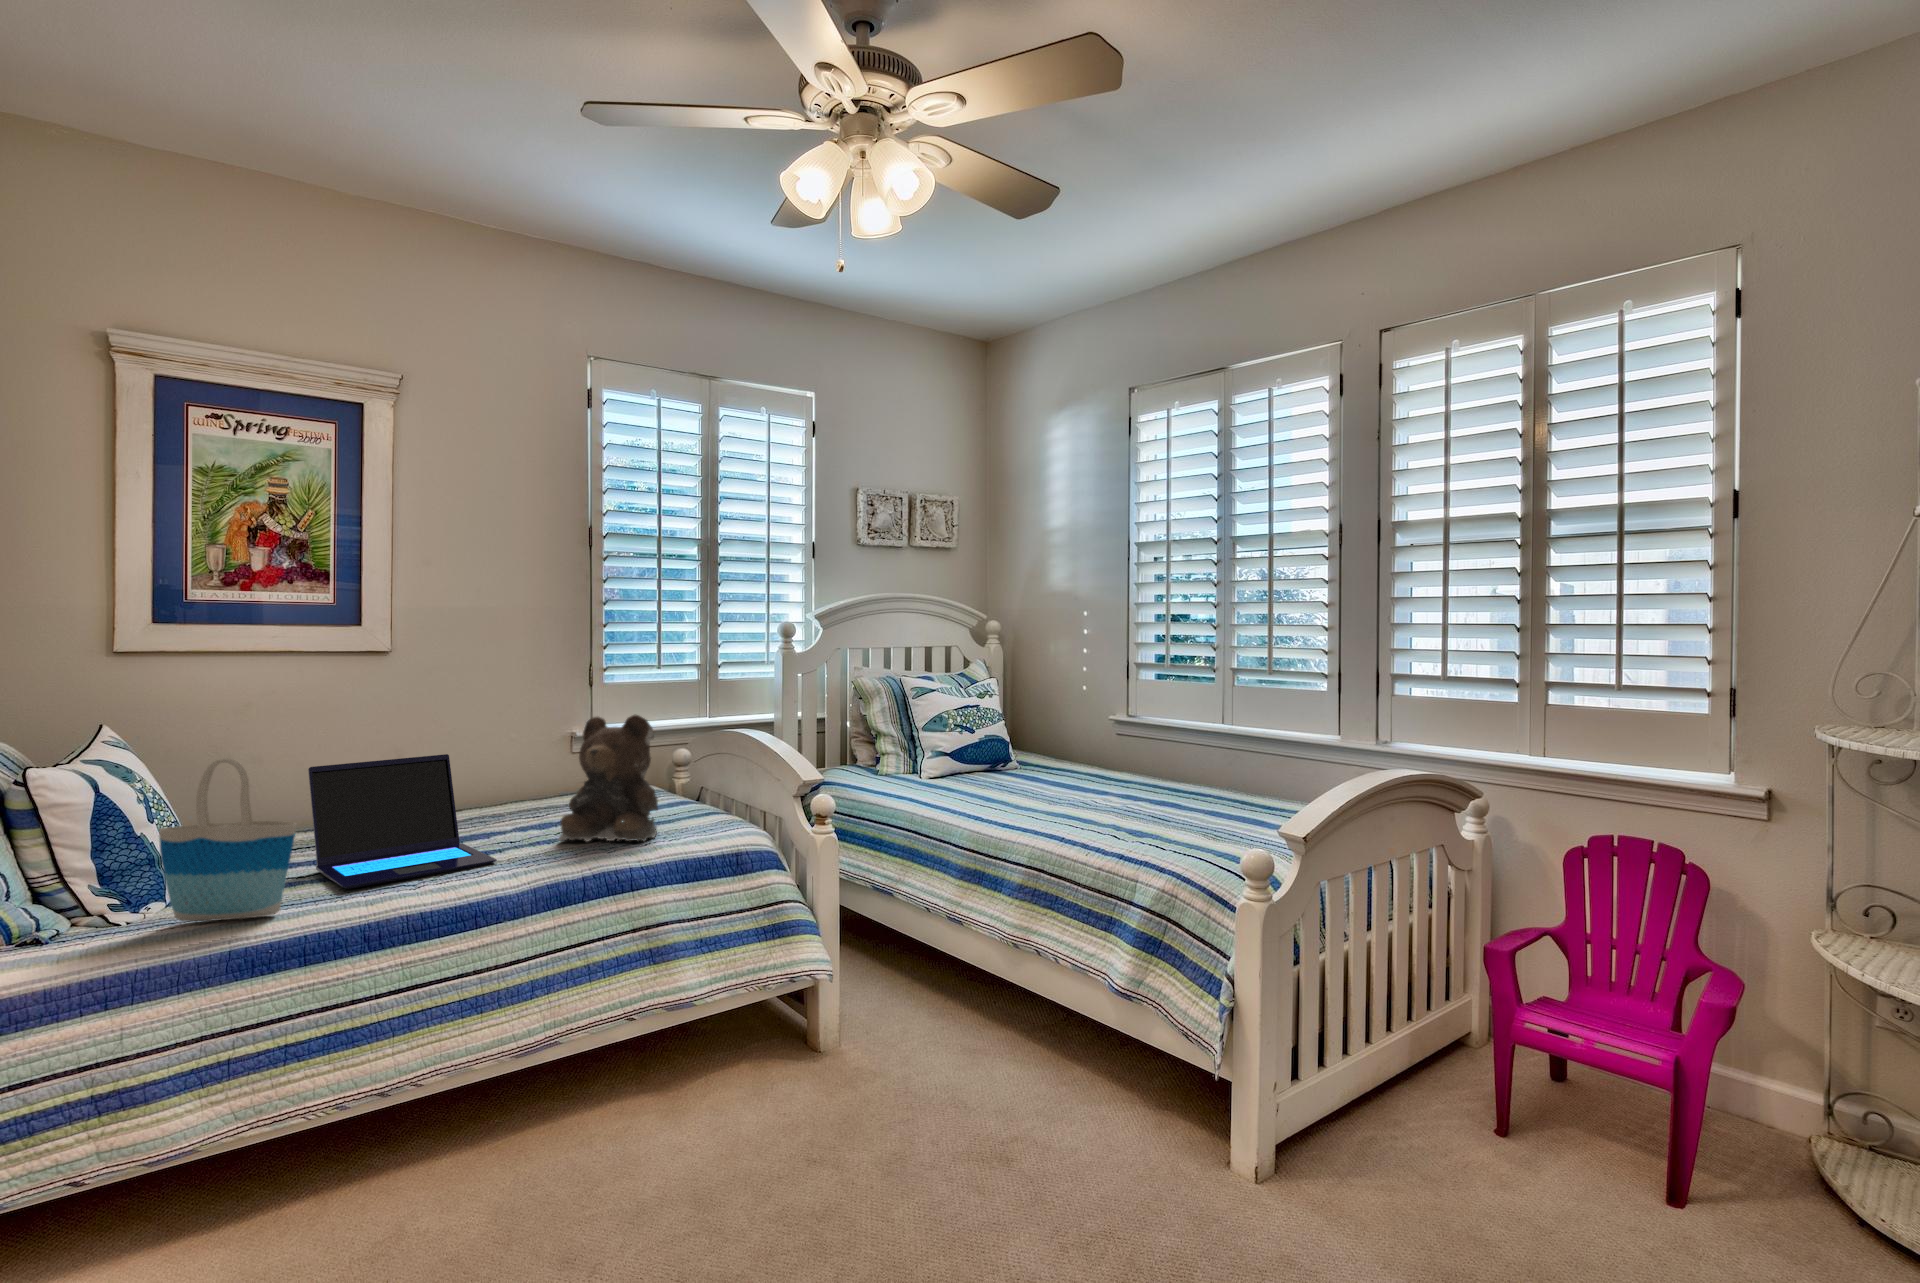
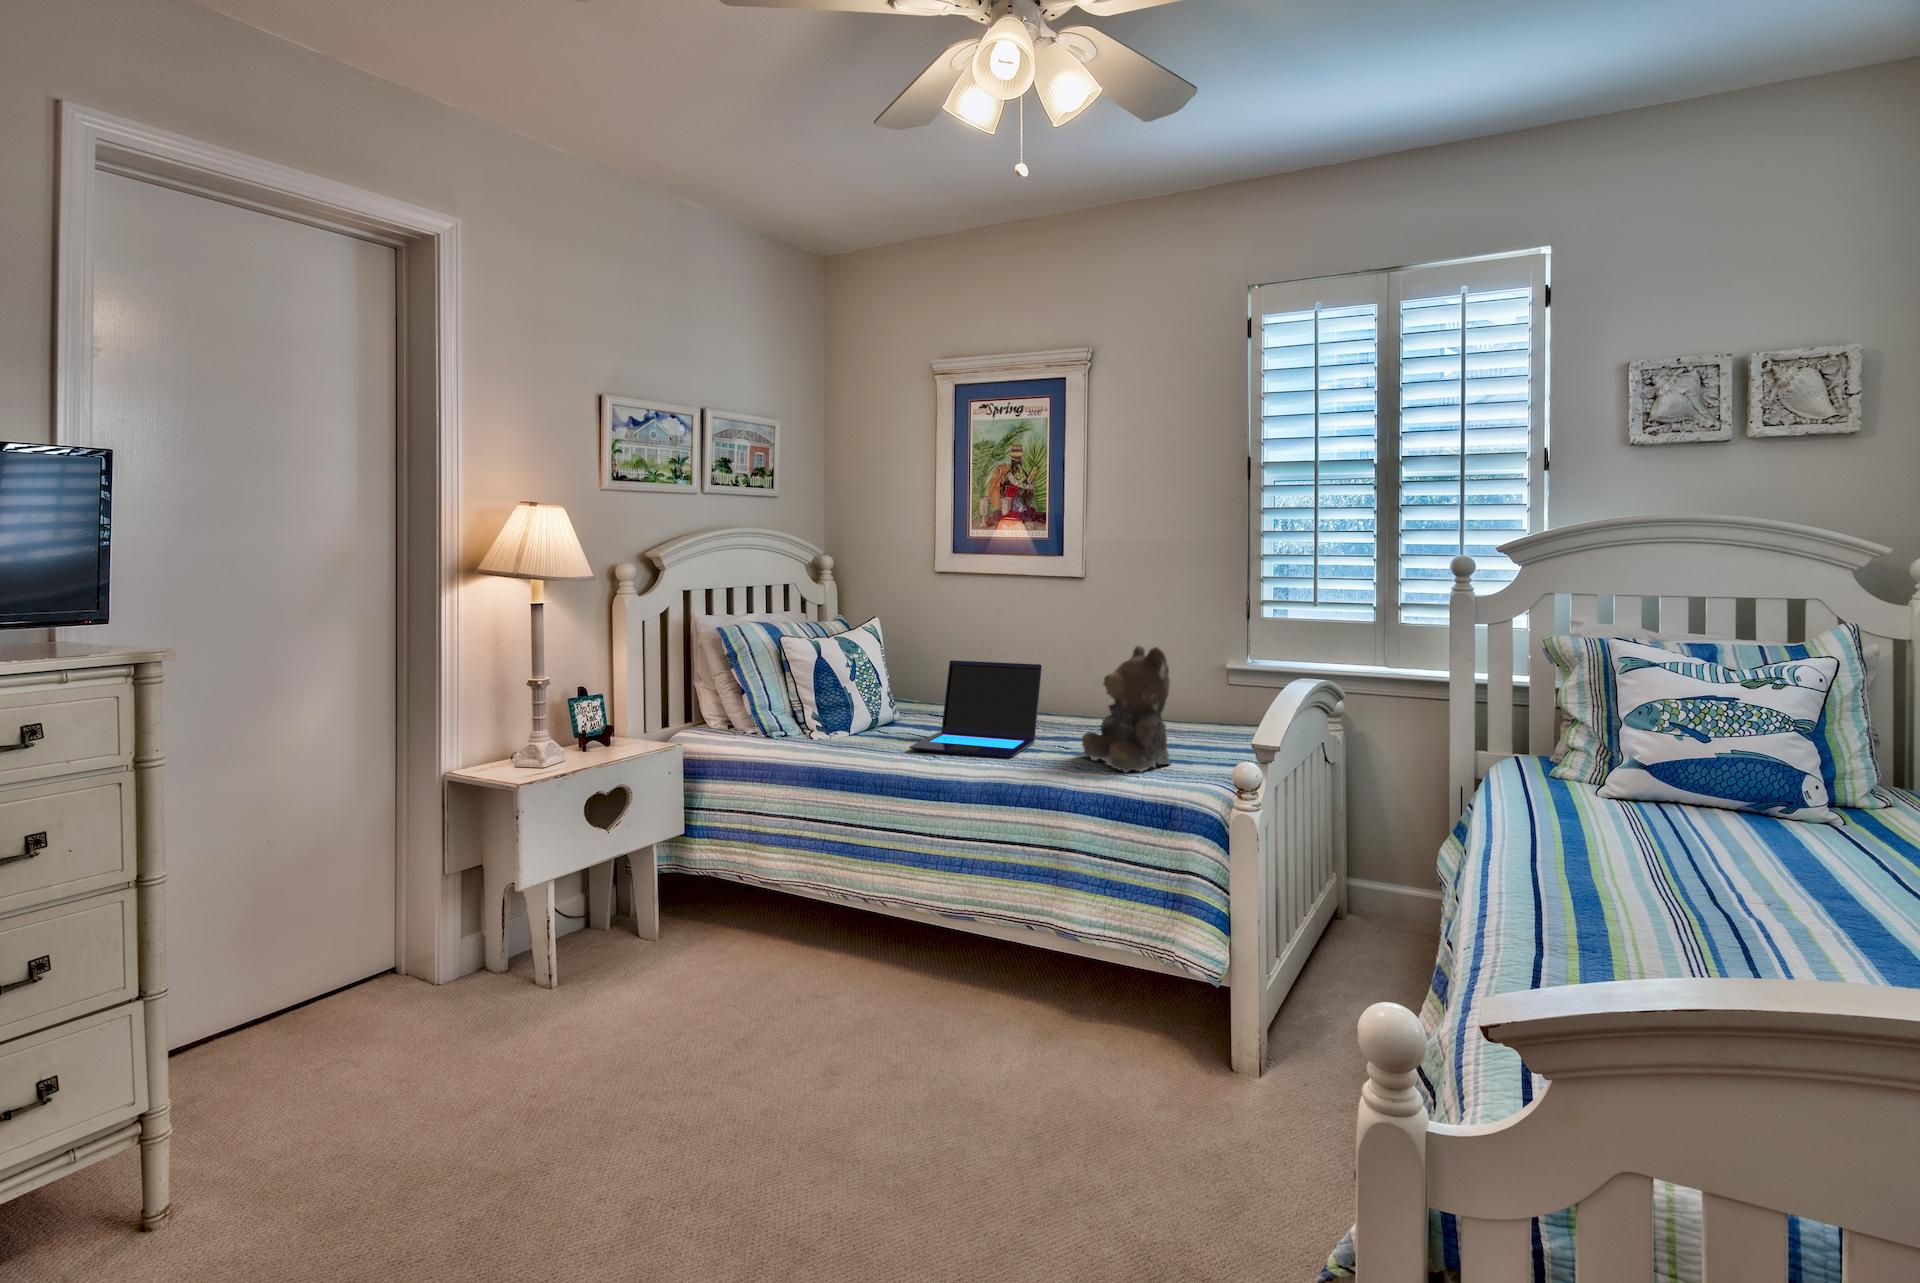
tote bag: present [159,758,297,921] -> none [822,644,864,754]

